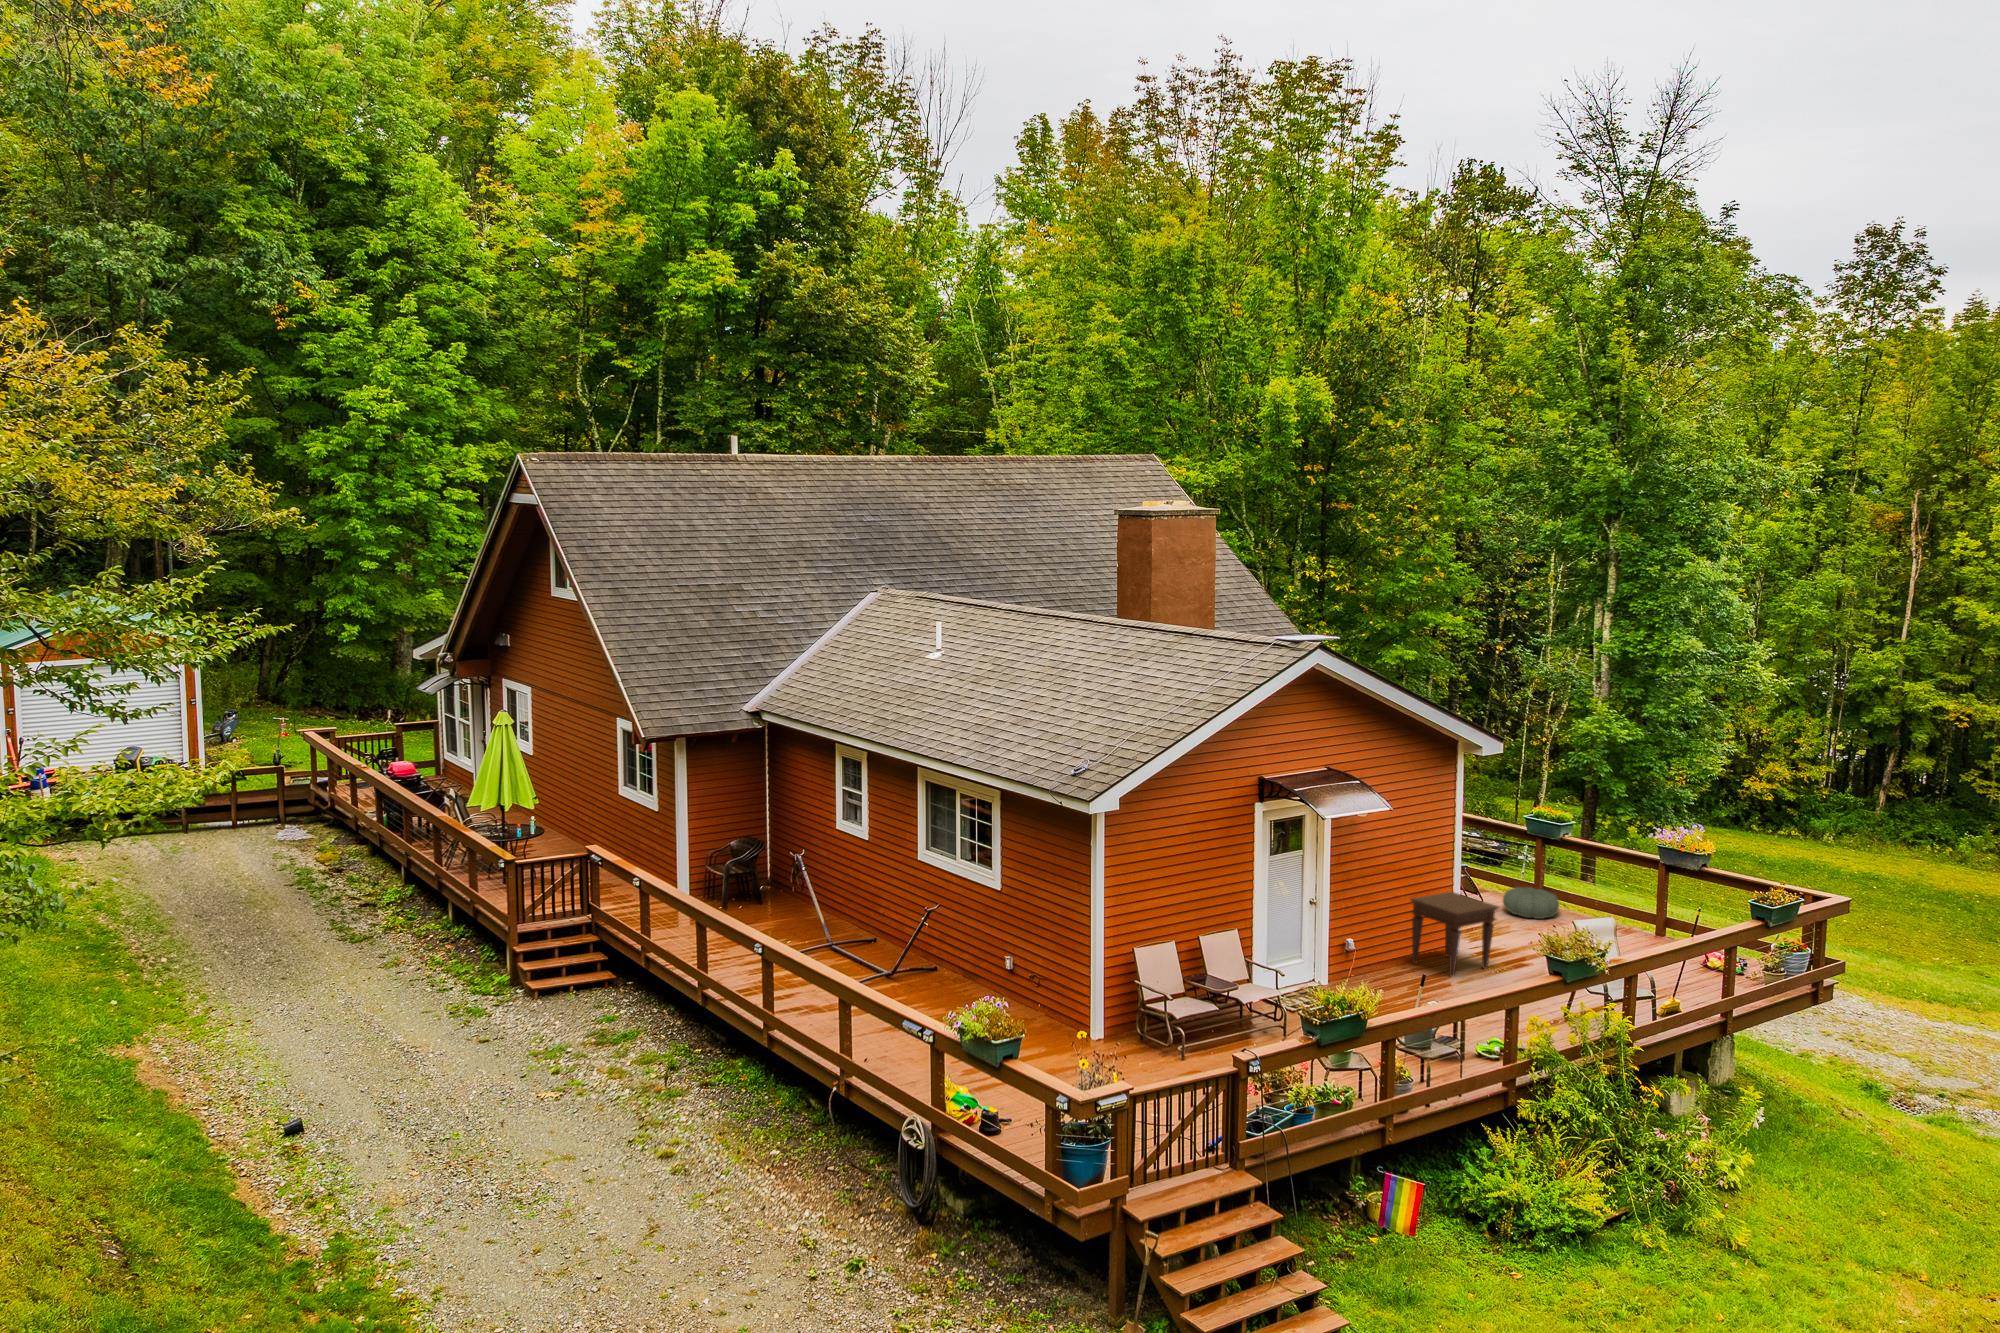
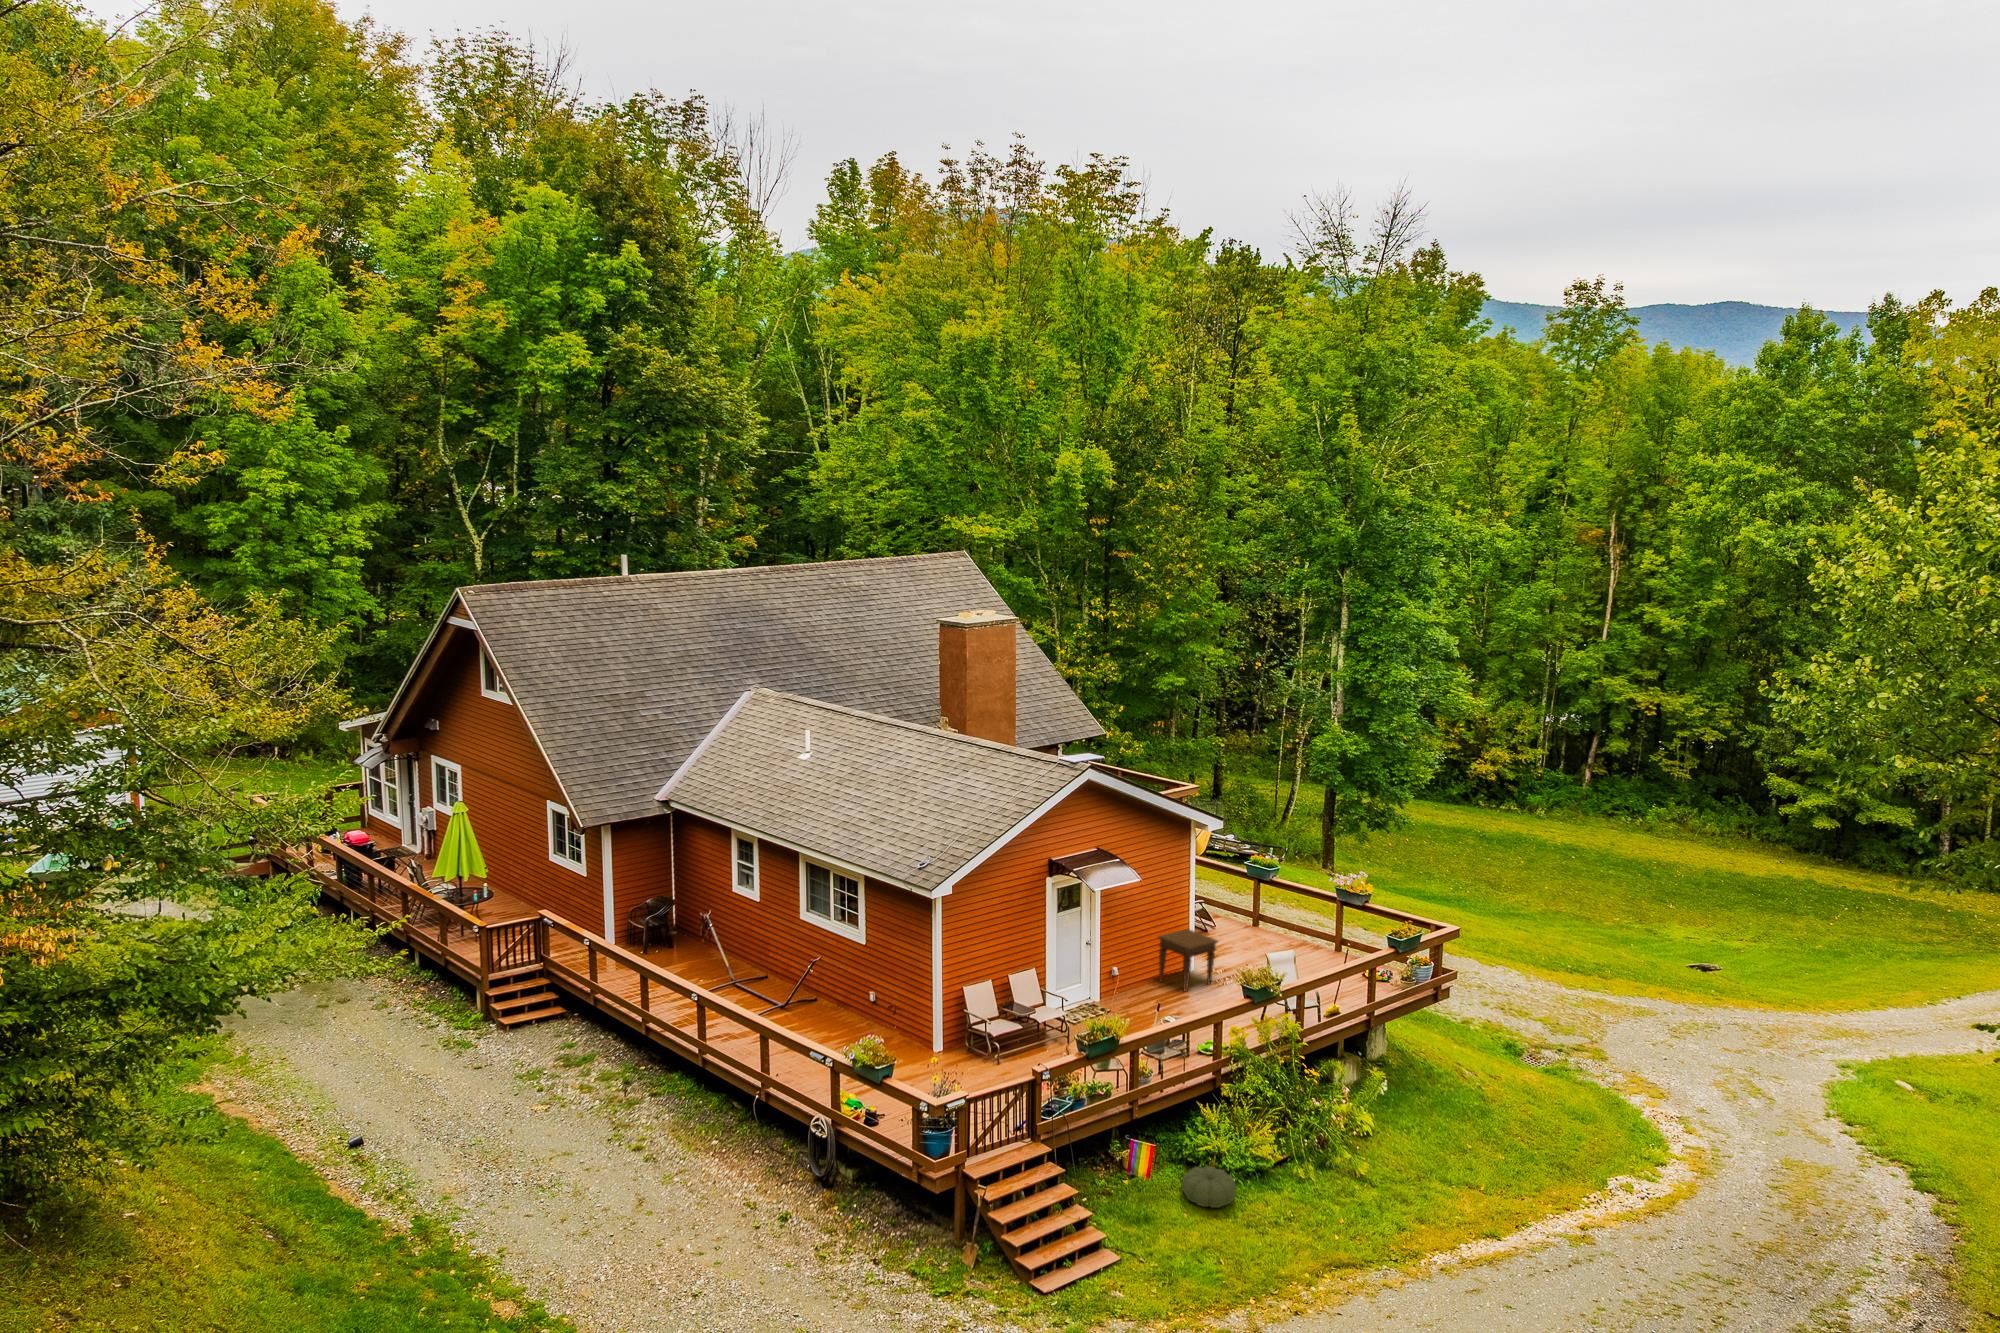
pouf: present [1503,887,1559,919] -> present [1182,1166,1236,1208]

